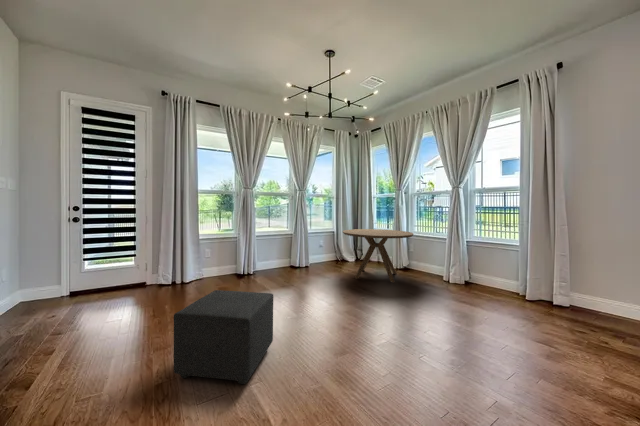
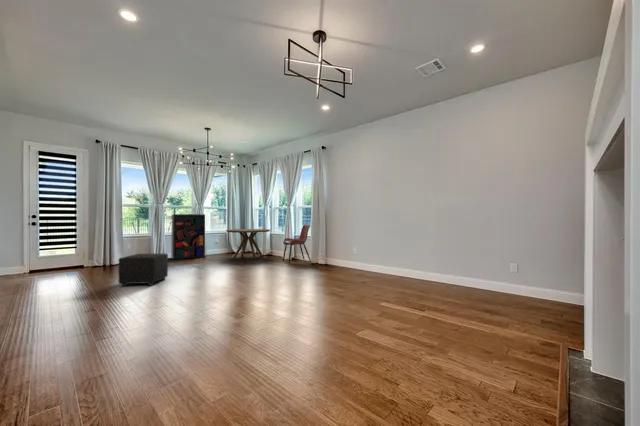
bookshelf: none [263,206,310,273] -> present [171,214,205,259]
dining chair: none [449,228,517,305] -> present [283,225,311,264]

